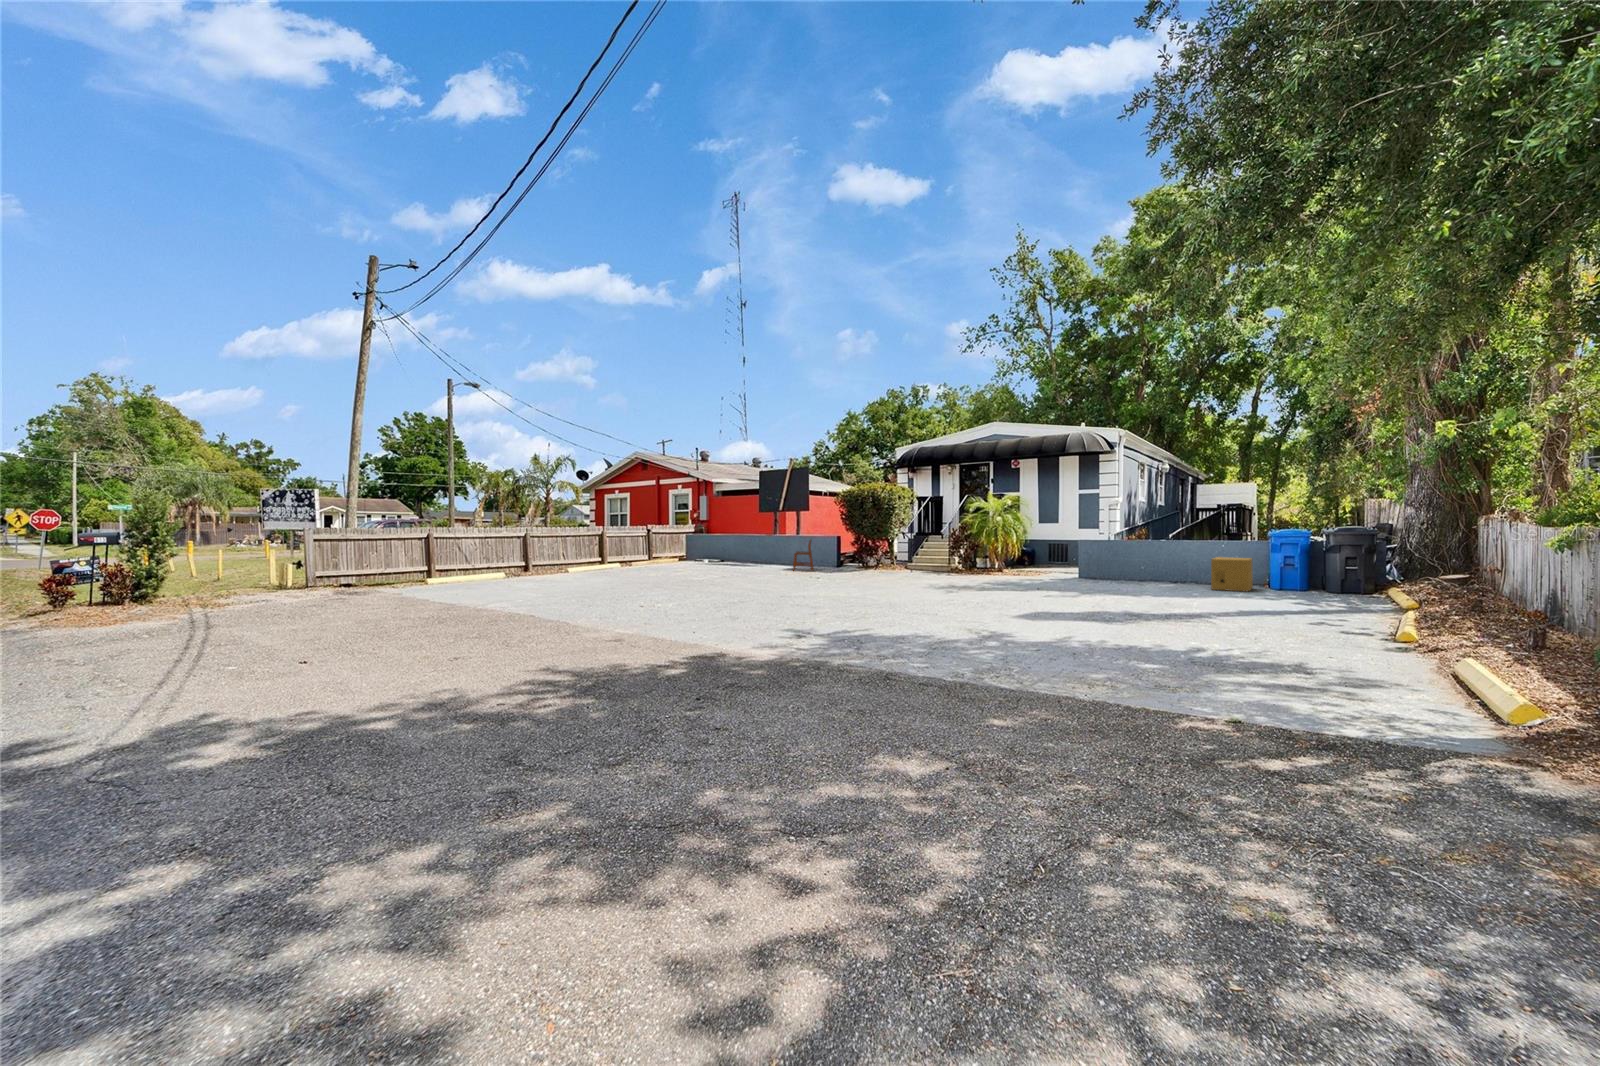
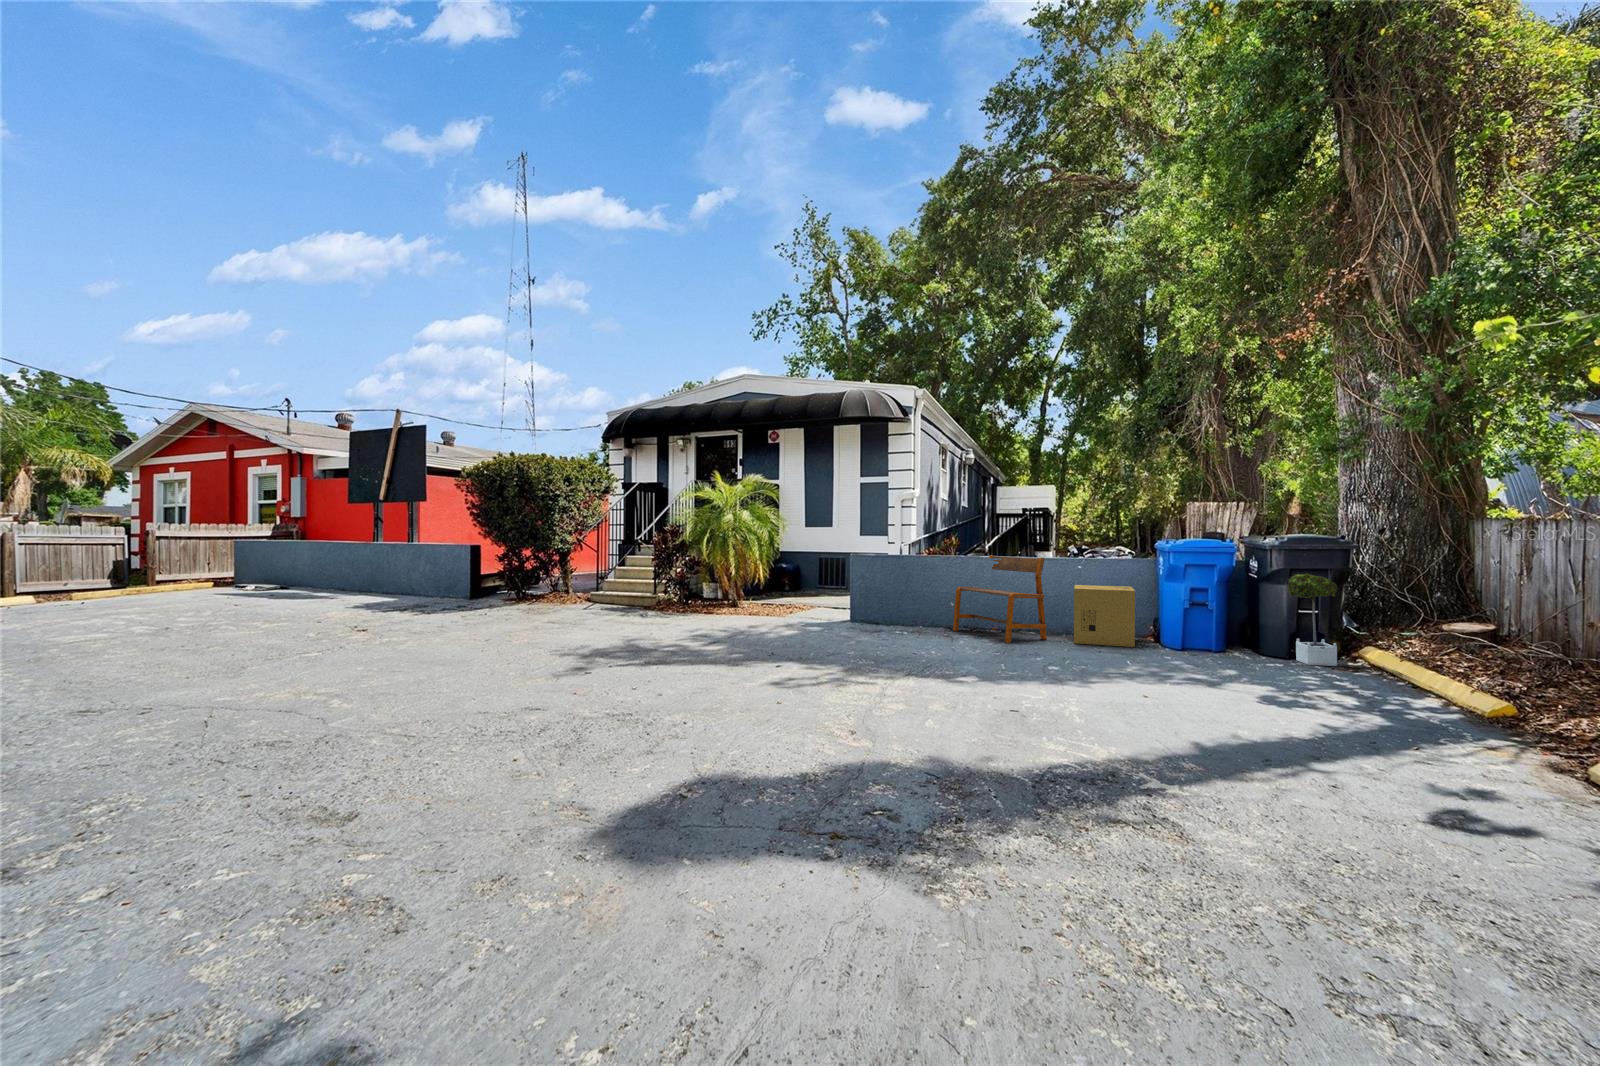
bench: present [793,540,813,570] -> present [953,555,1047,643]
potted tree: none [1336,549,1364,599] -> present [1288,573,1337,666]

